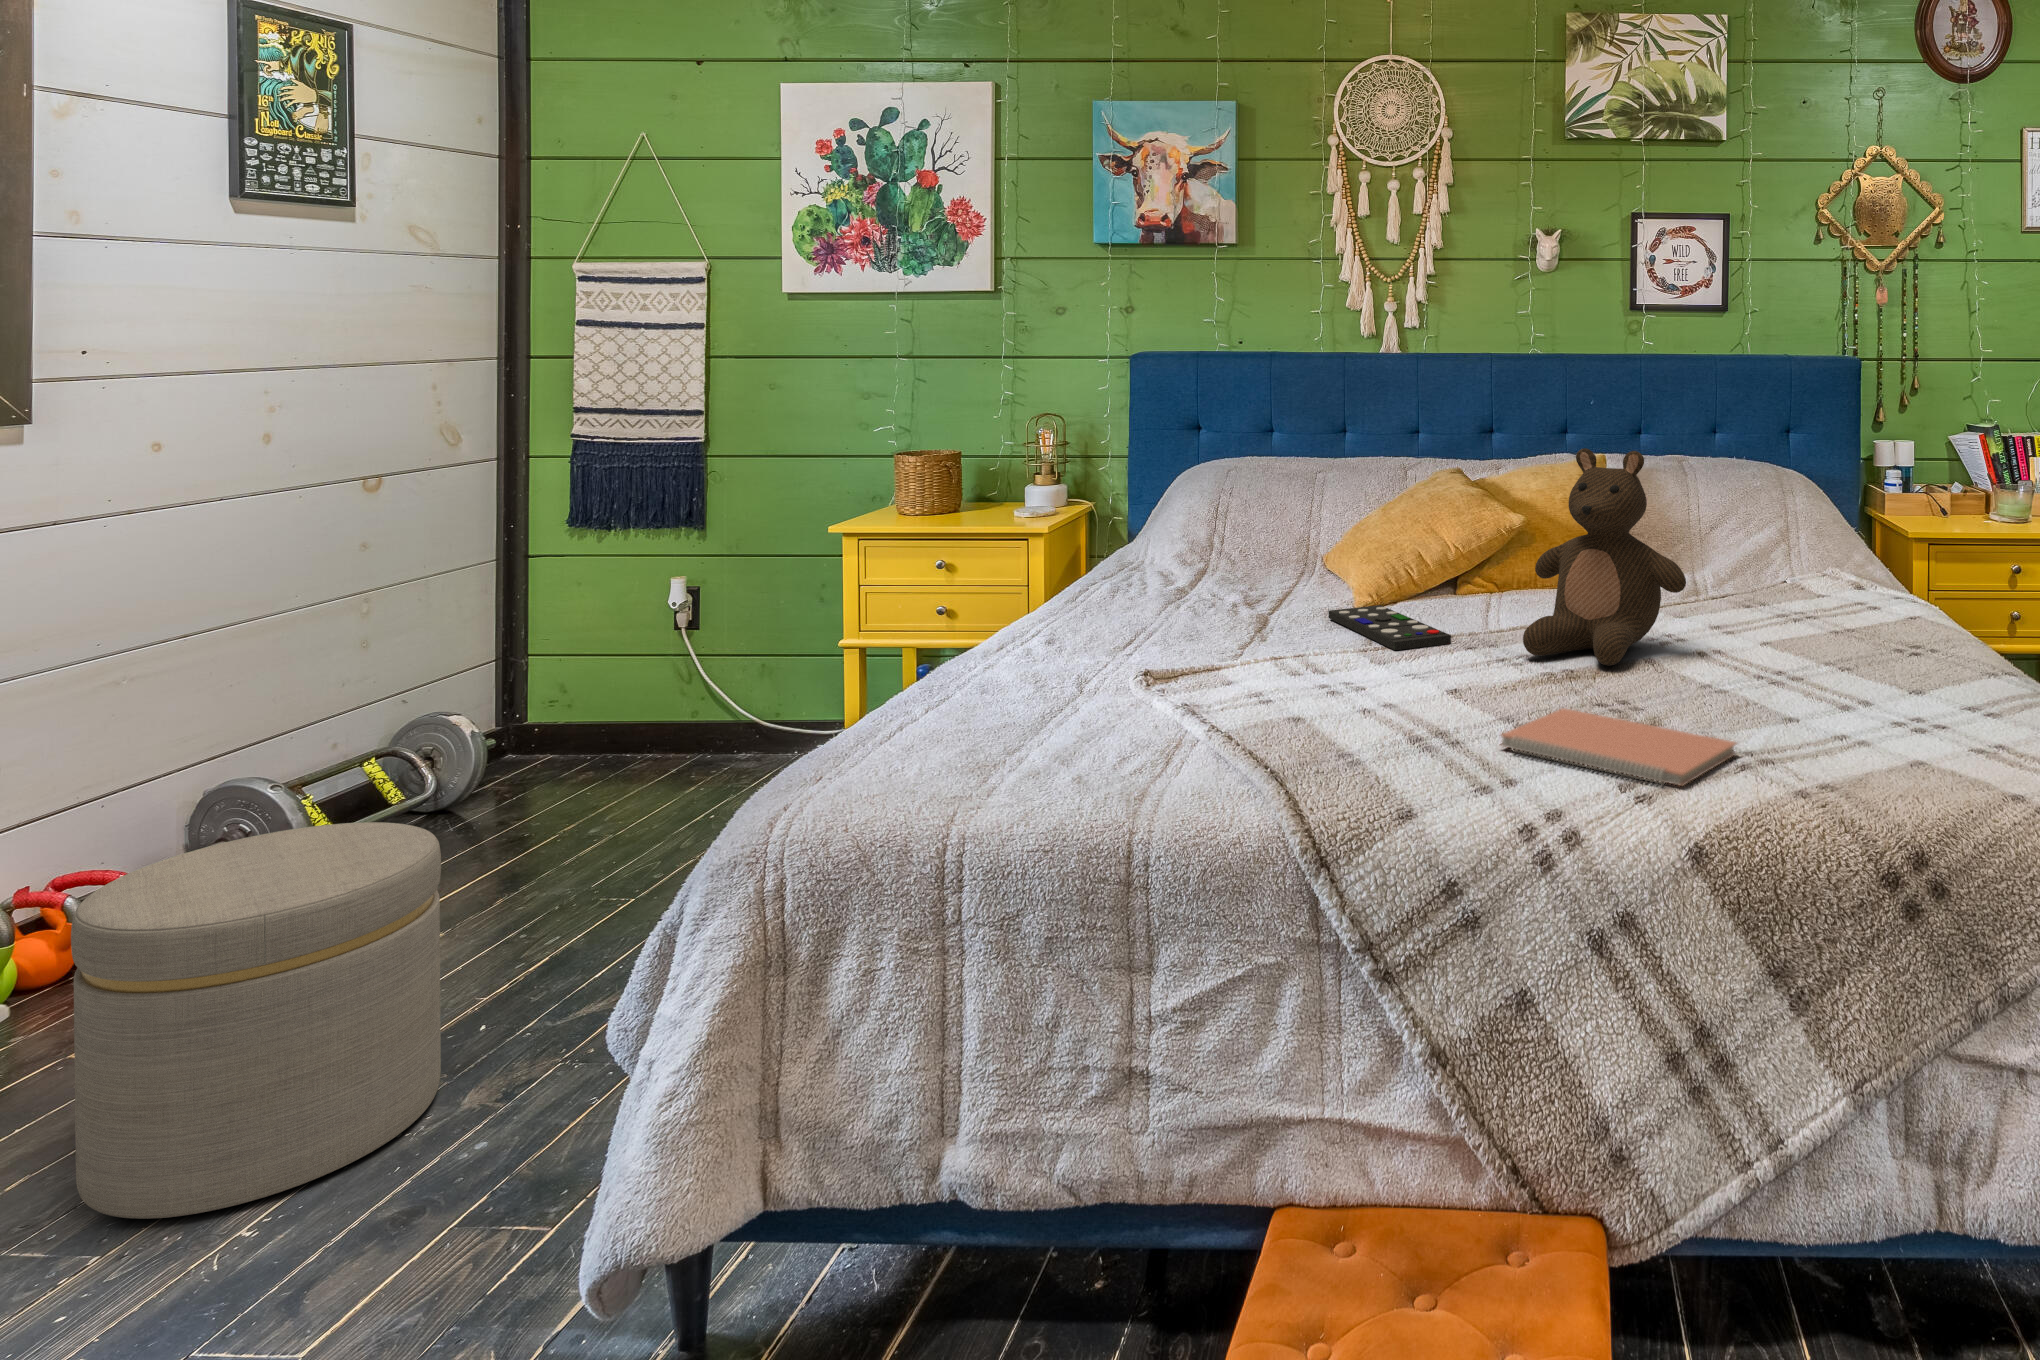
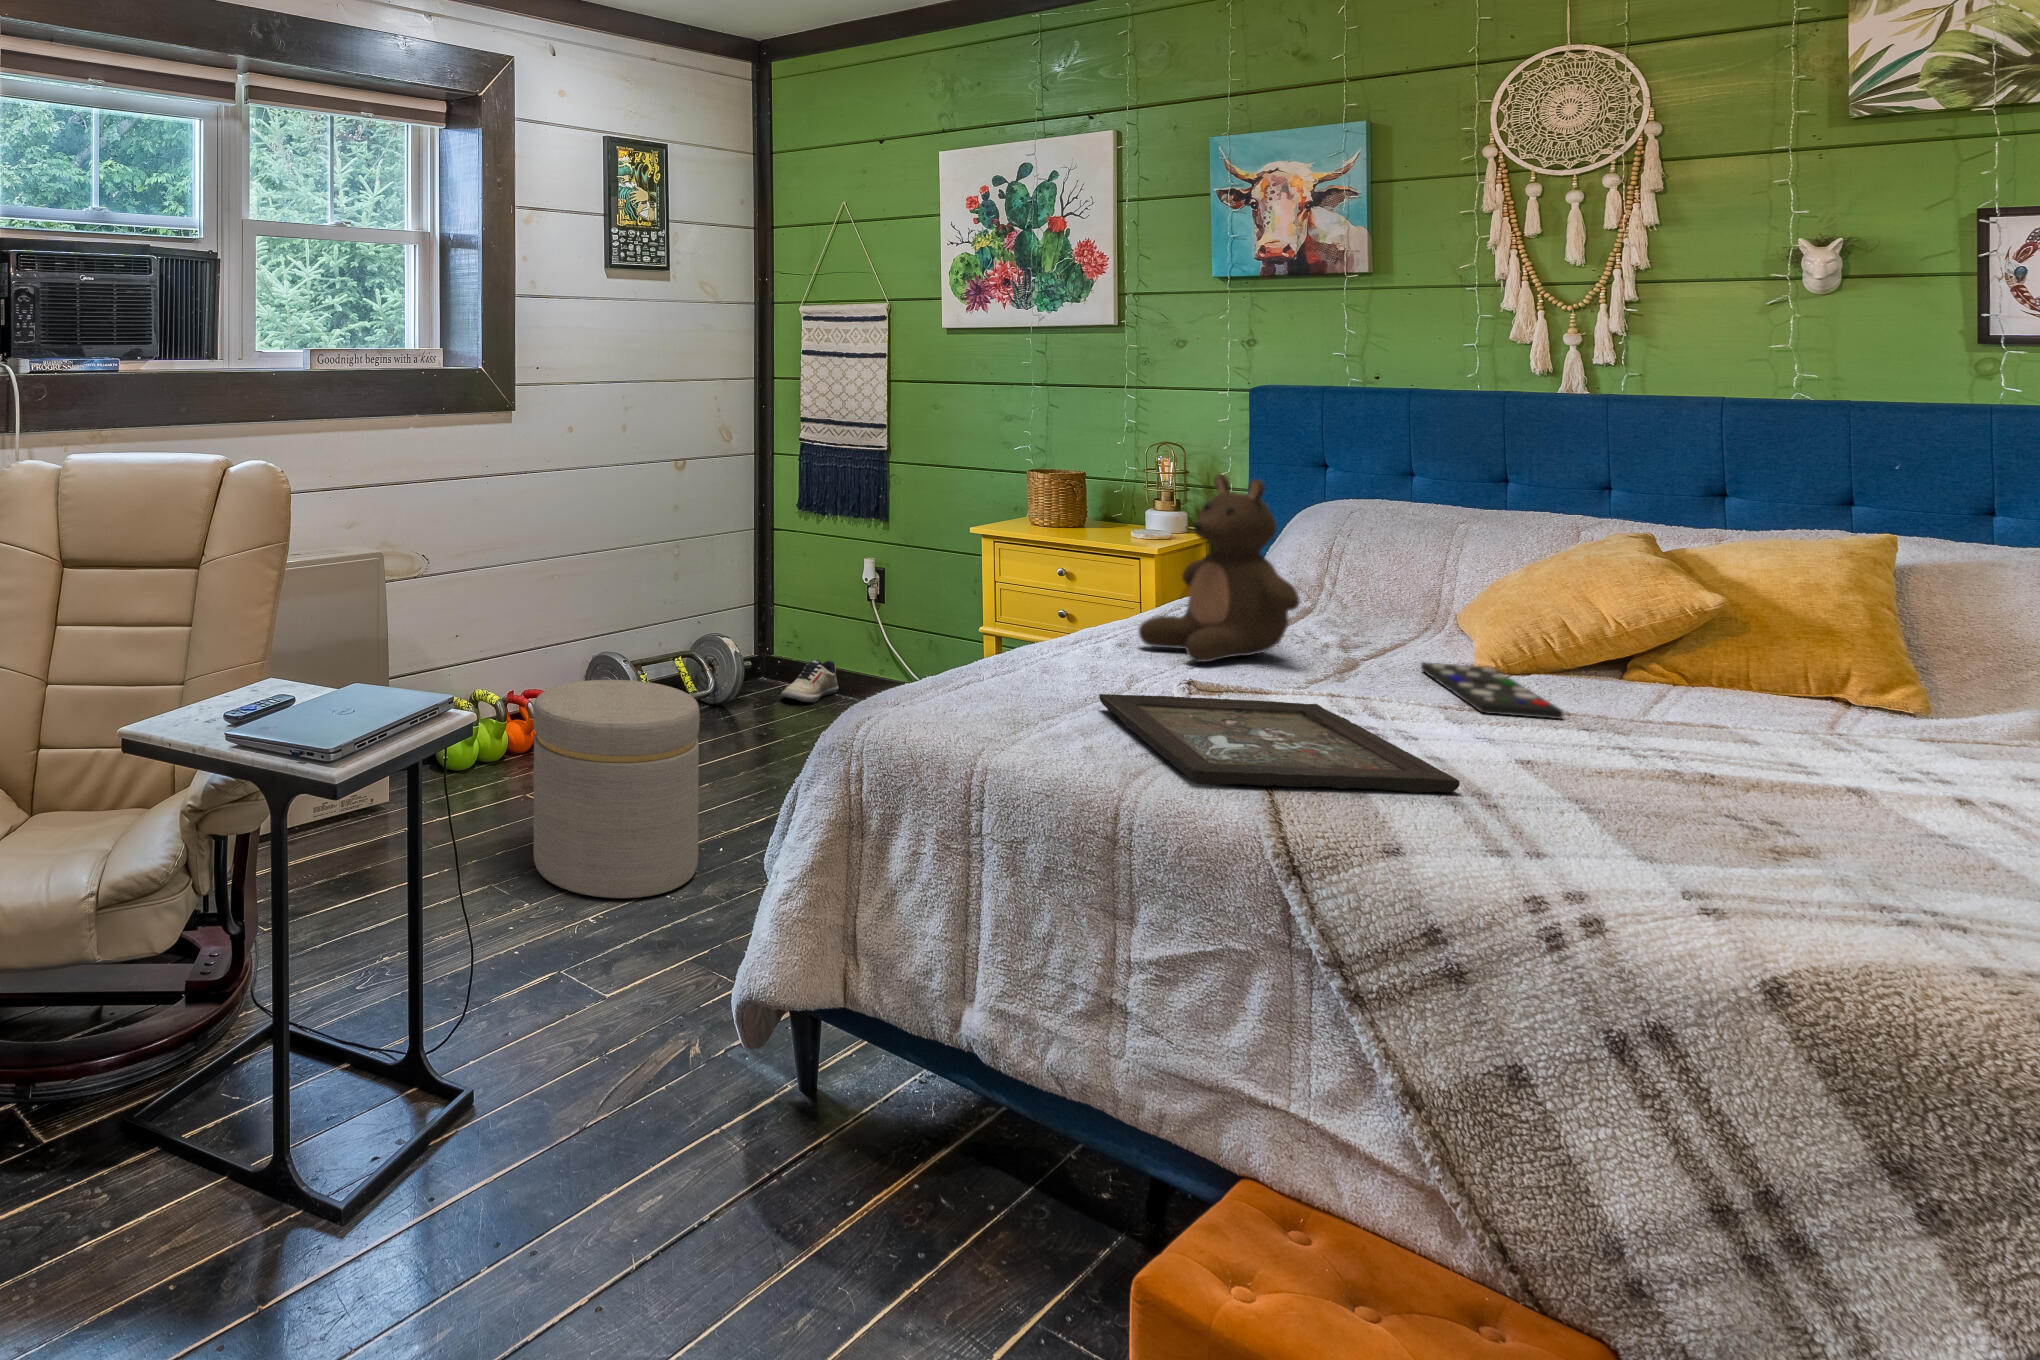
stuffed bear: present [1523,448,1686,666] -> present [1139,475,1300,662]
tray: none [1067,671,1425,789] -> present [1099,694,1460,793]
notebook: present [1501,708,1736,786] -> none [1545,806,1910,918]
shoe: none [550,723,639,787] -> present [781,659,839,702]

